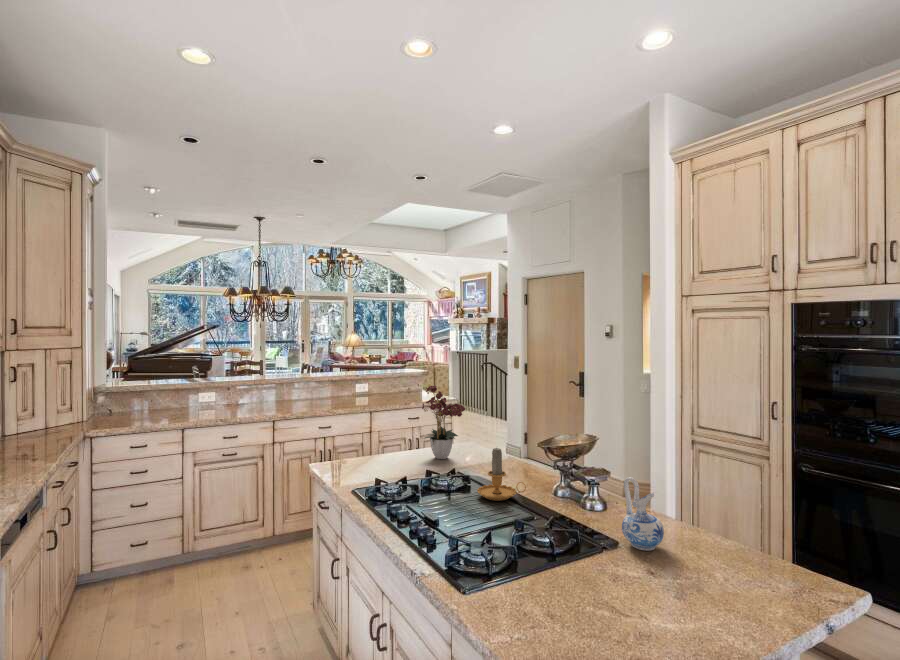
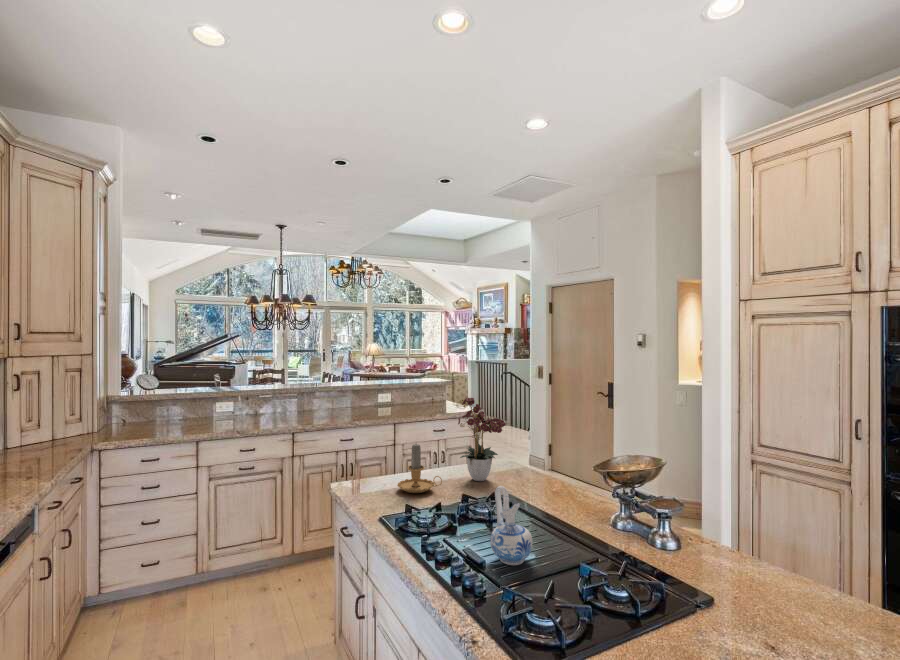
candle: present [477,448,526,501] -> present [397,444,442,493]
ceramic pitcher: present [622,477,664,551] -> present [490,486,532,565]

